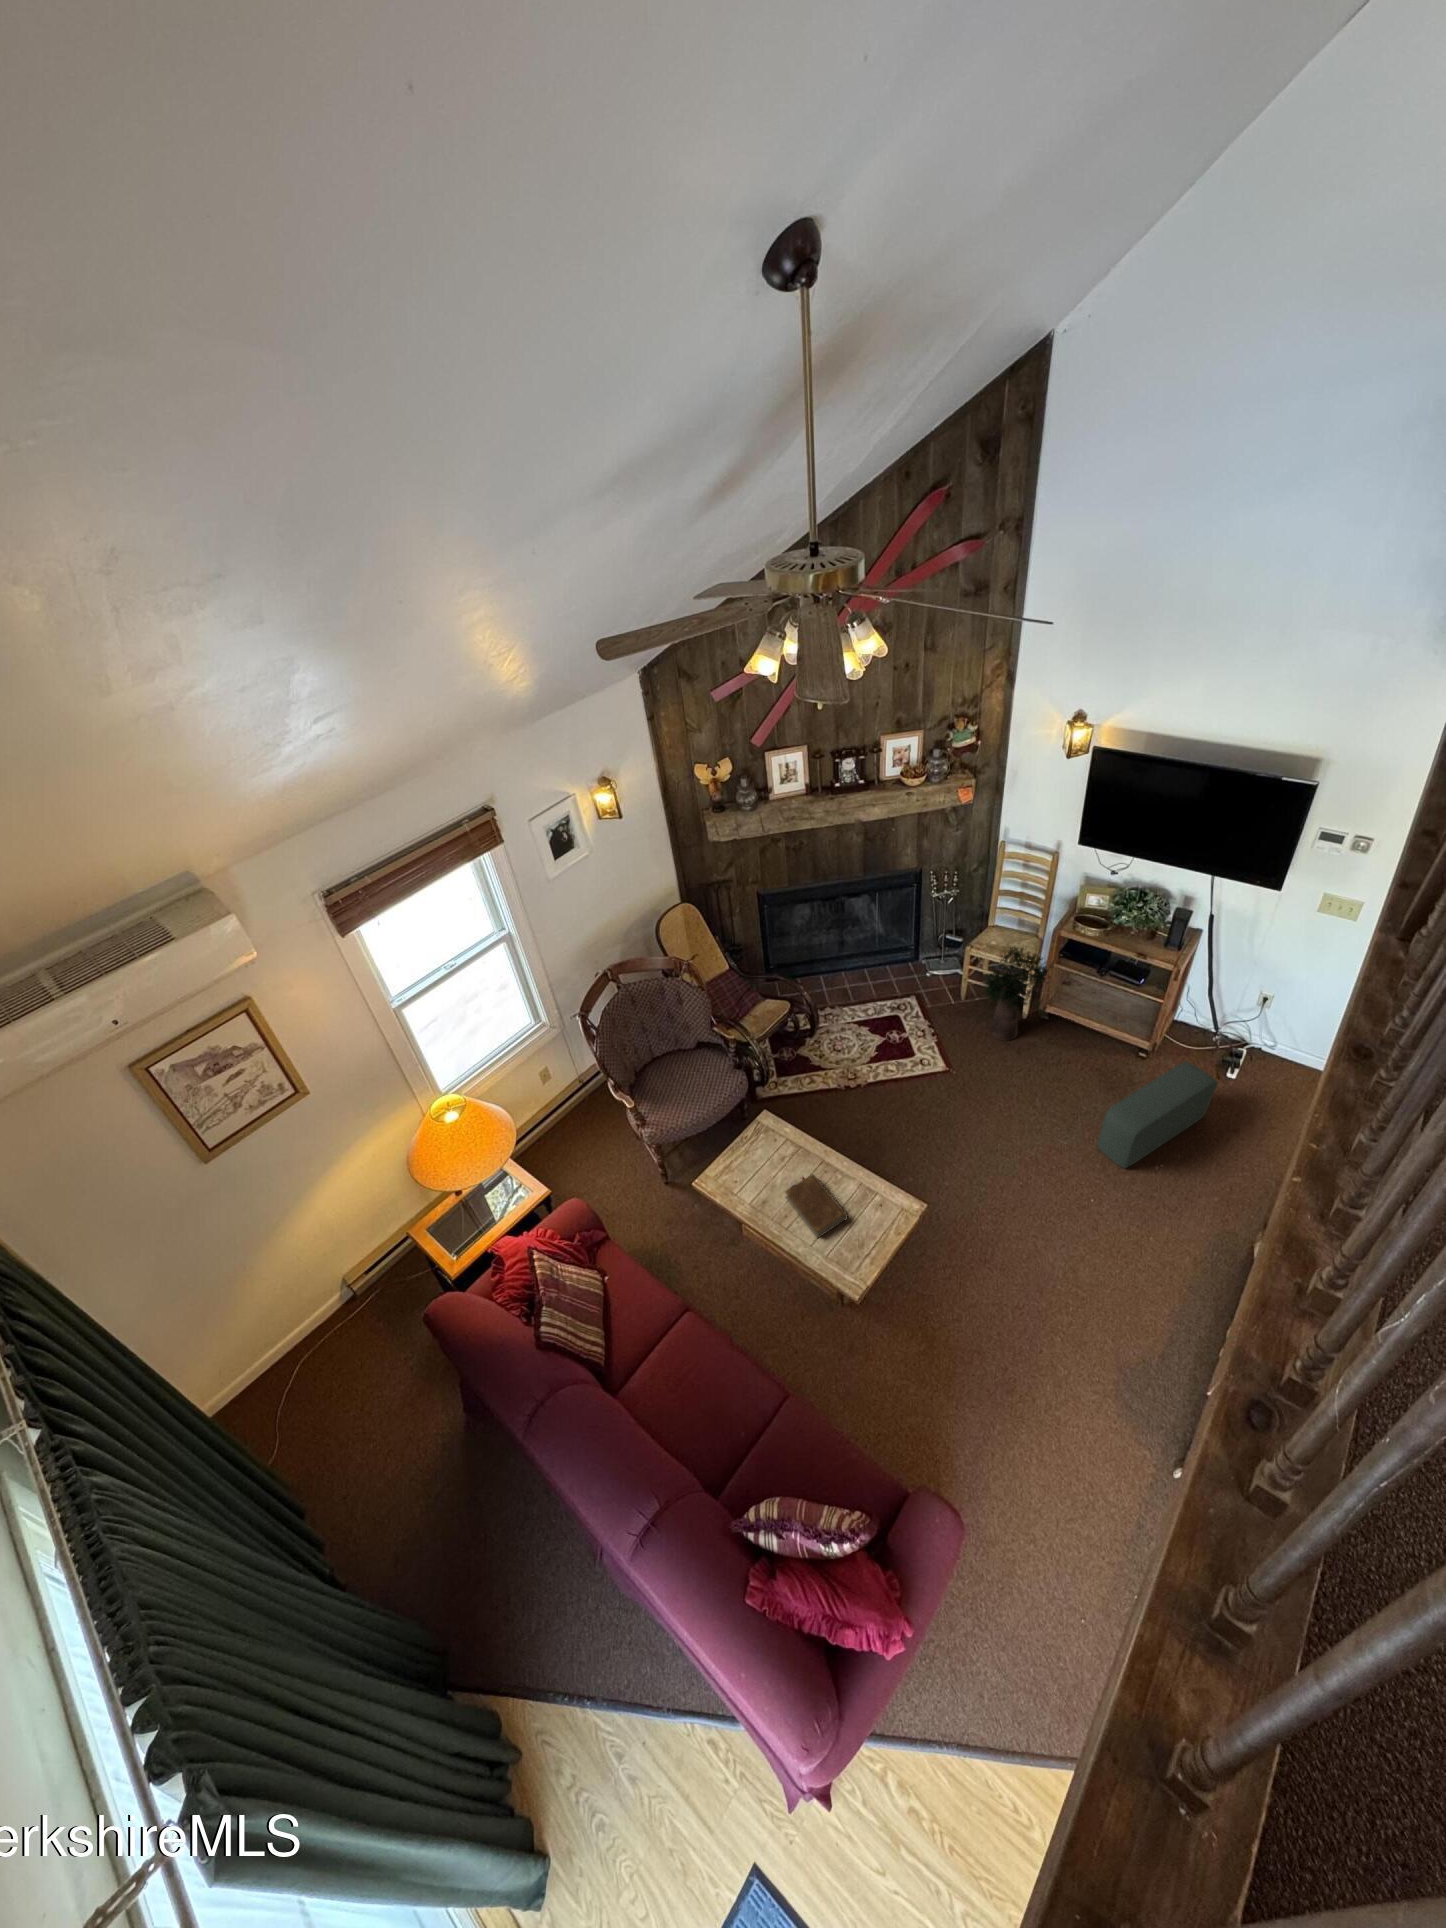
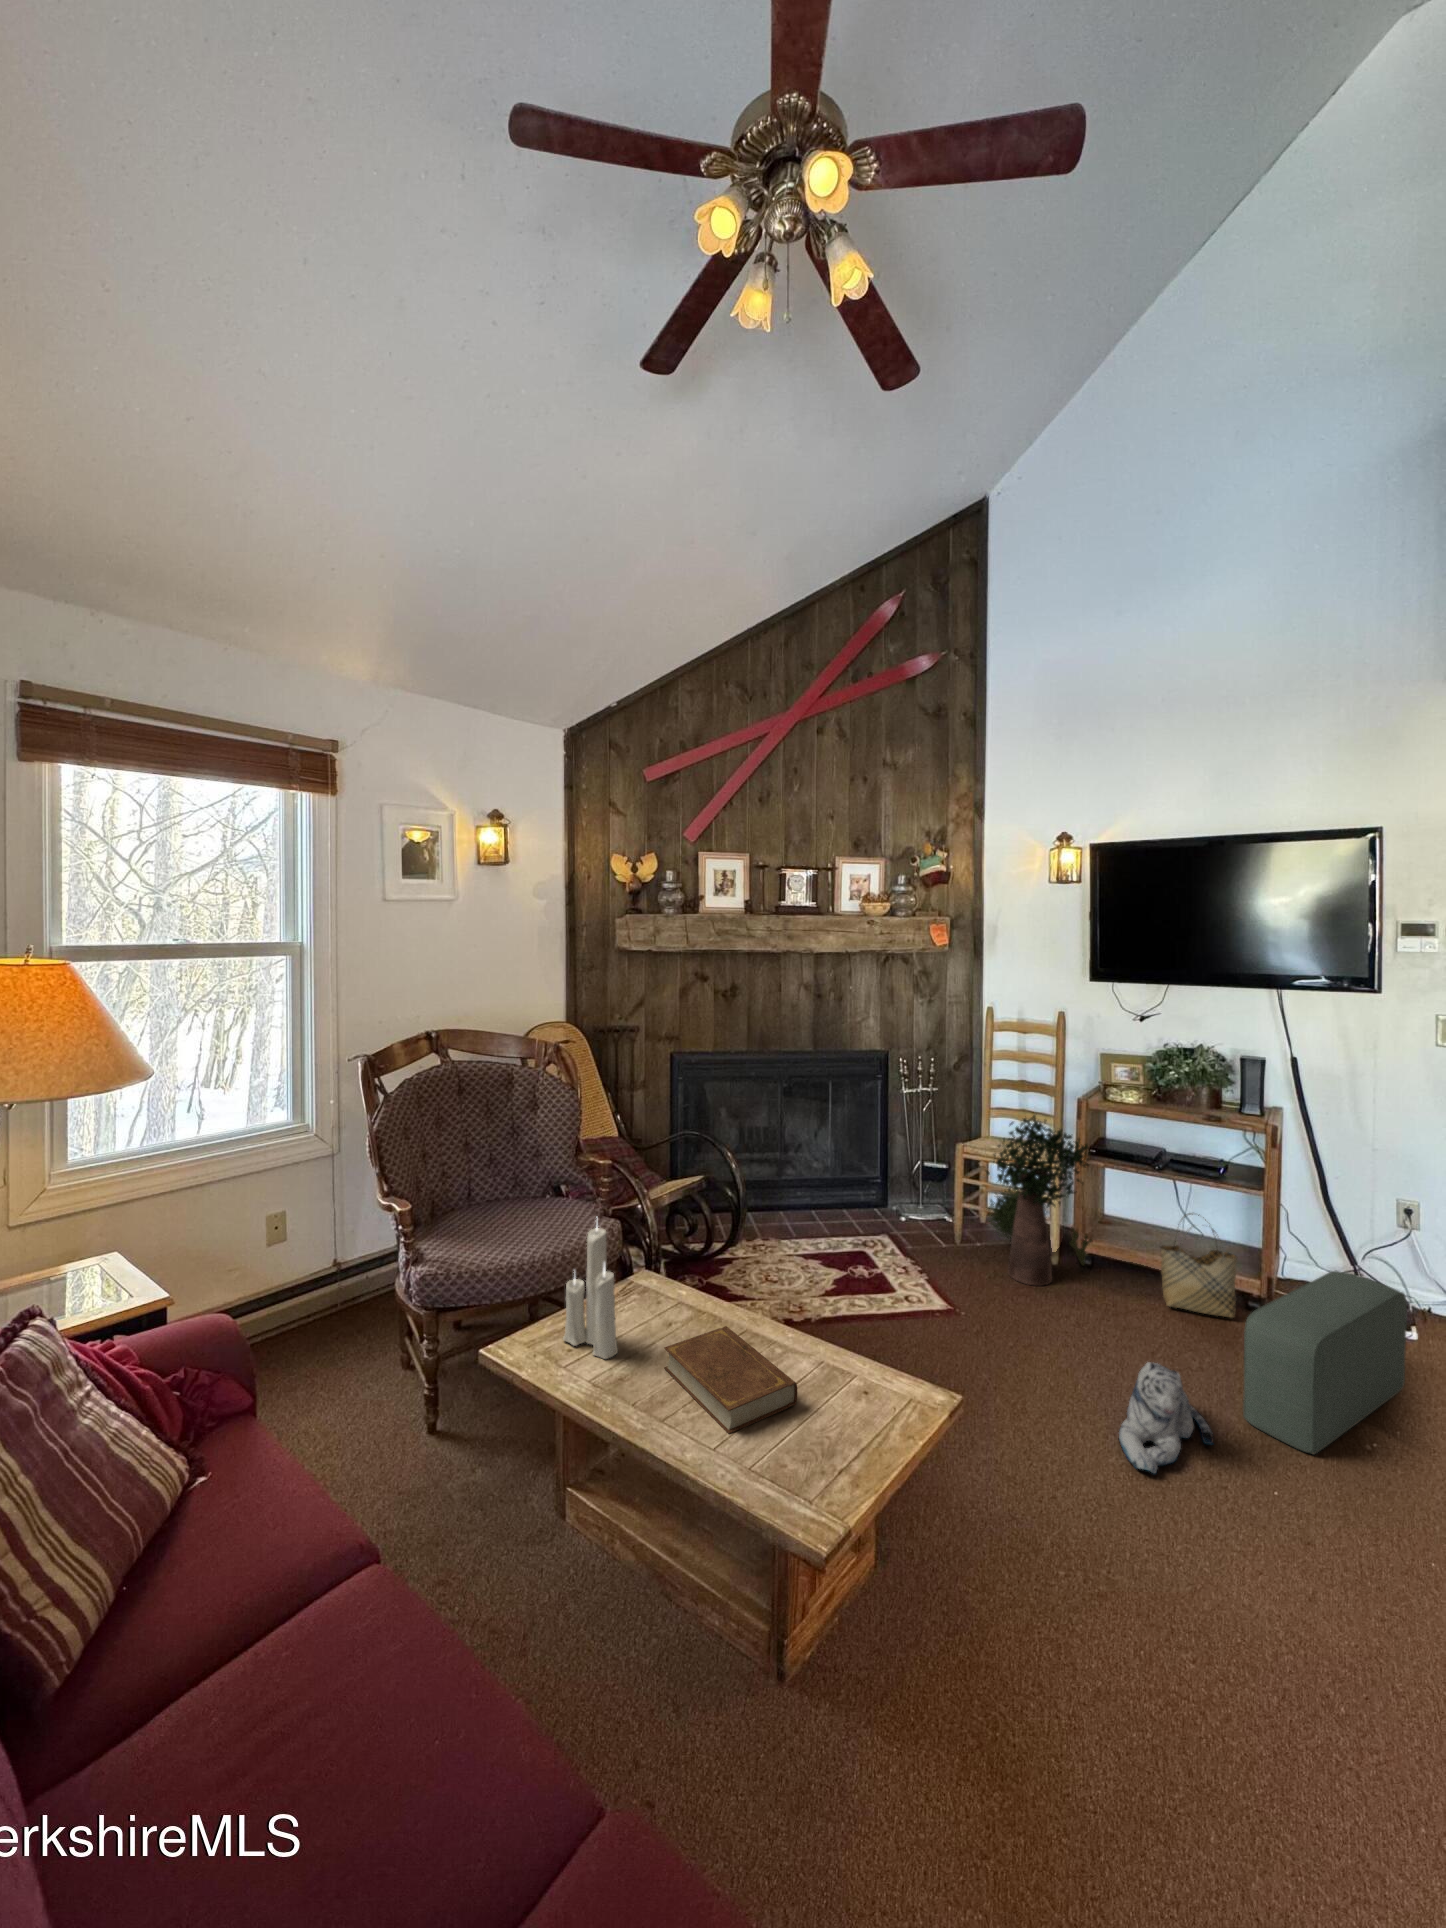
woven basket: none [1085,1007,1136,1064] -> present [1160,1213,1237,1318]
plush toy: none [1022,1129,1075,1186] -> present [1119,1362,1213,1474]
candle: none [733,1138,762,1192] -> present [563,1227,618,1359]

